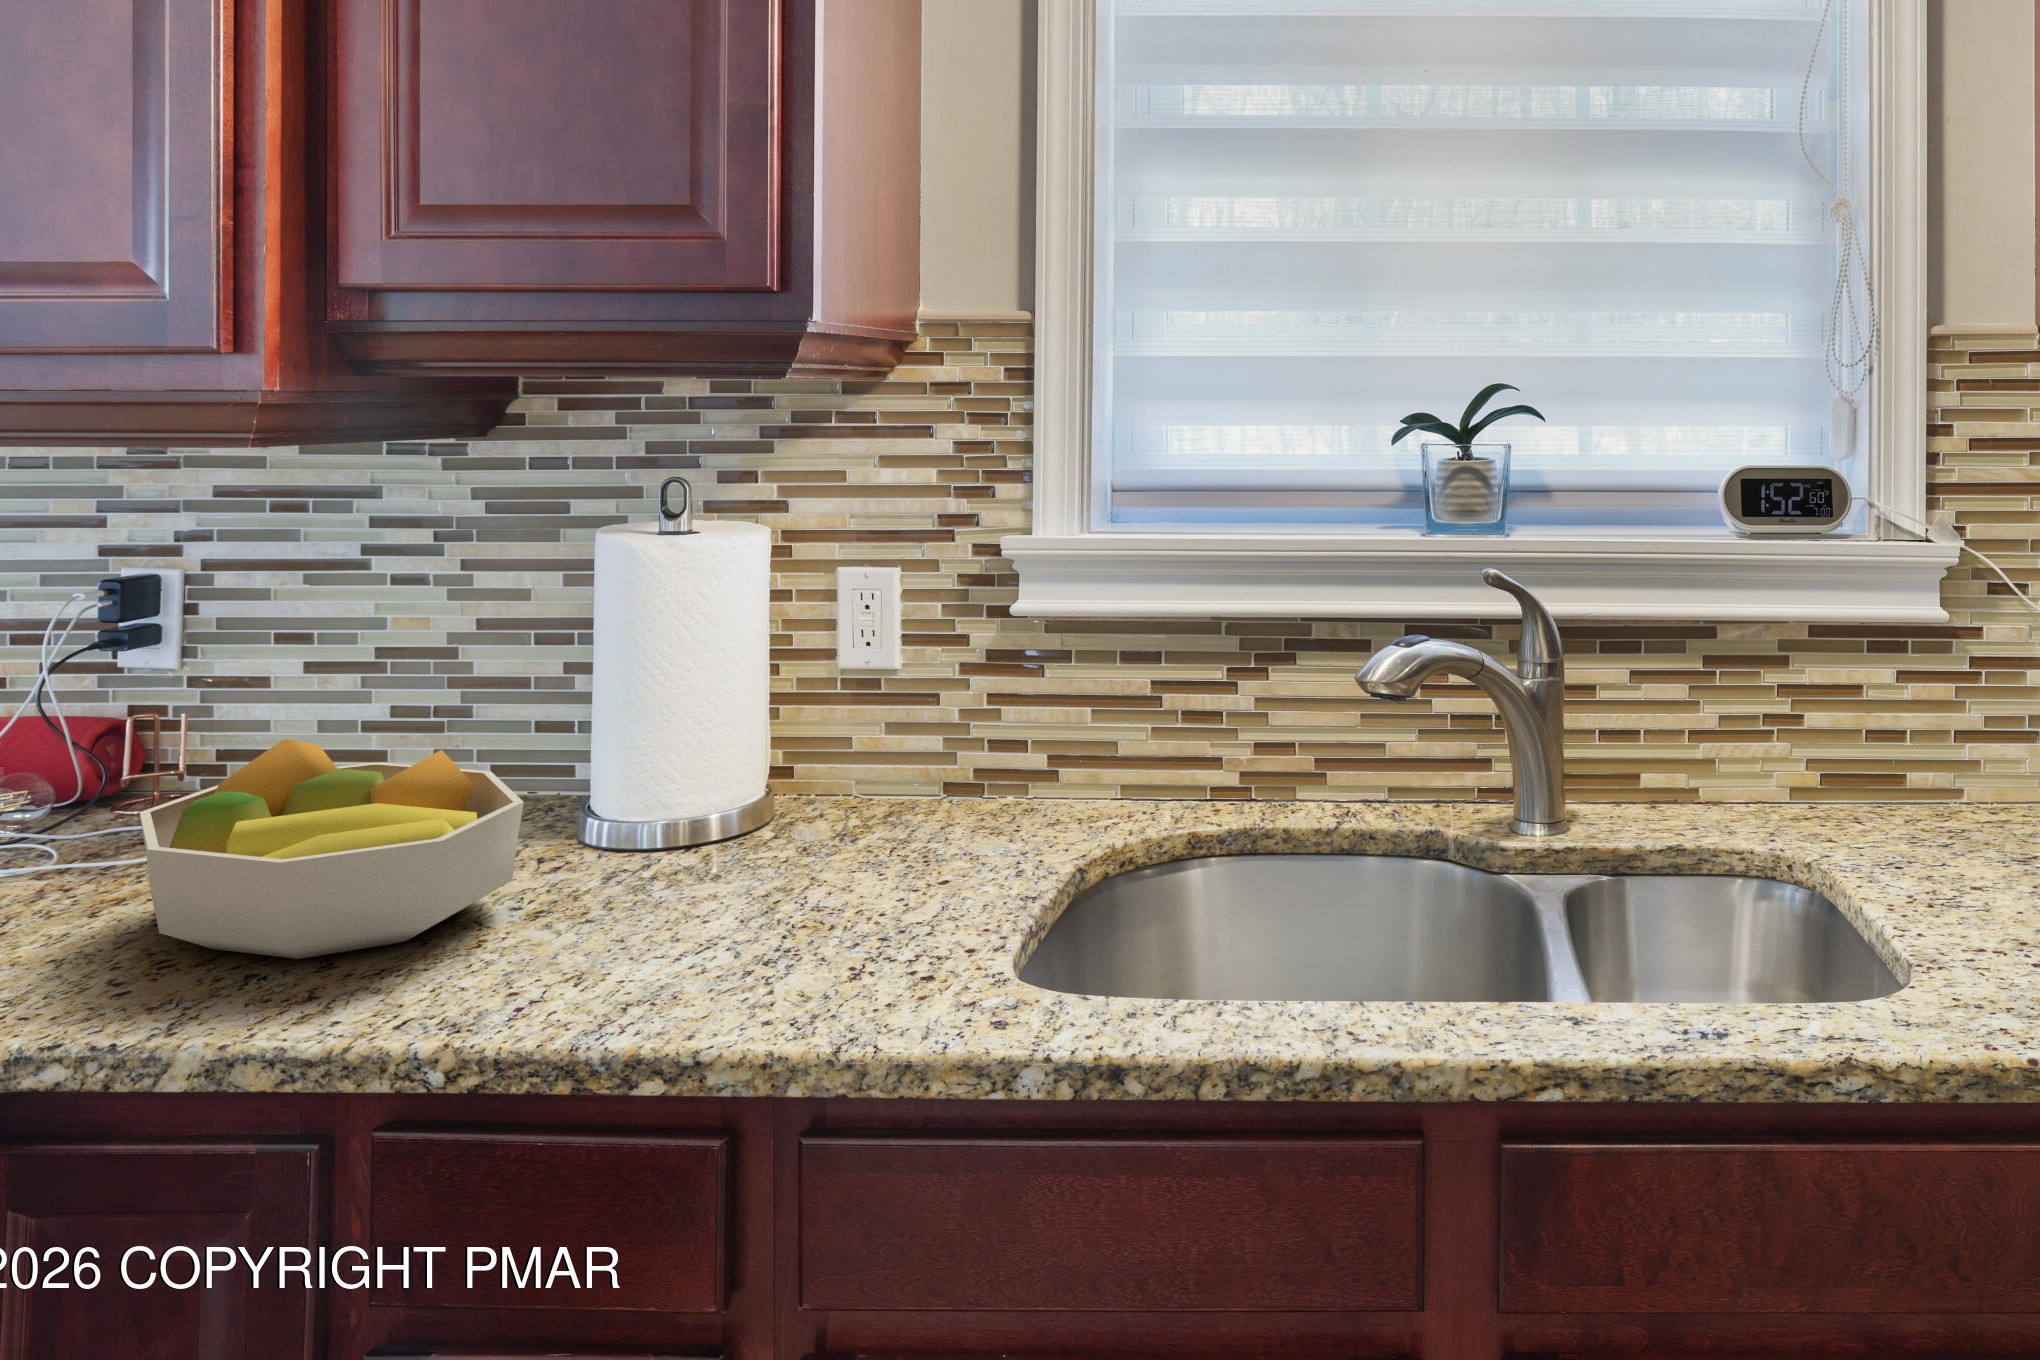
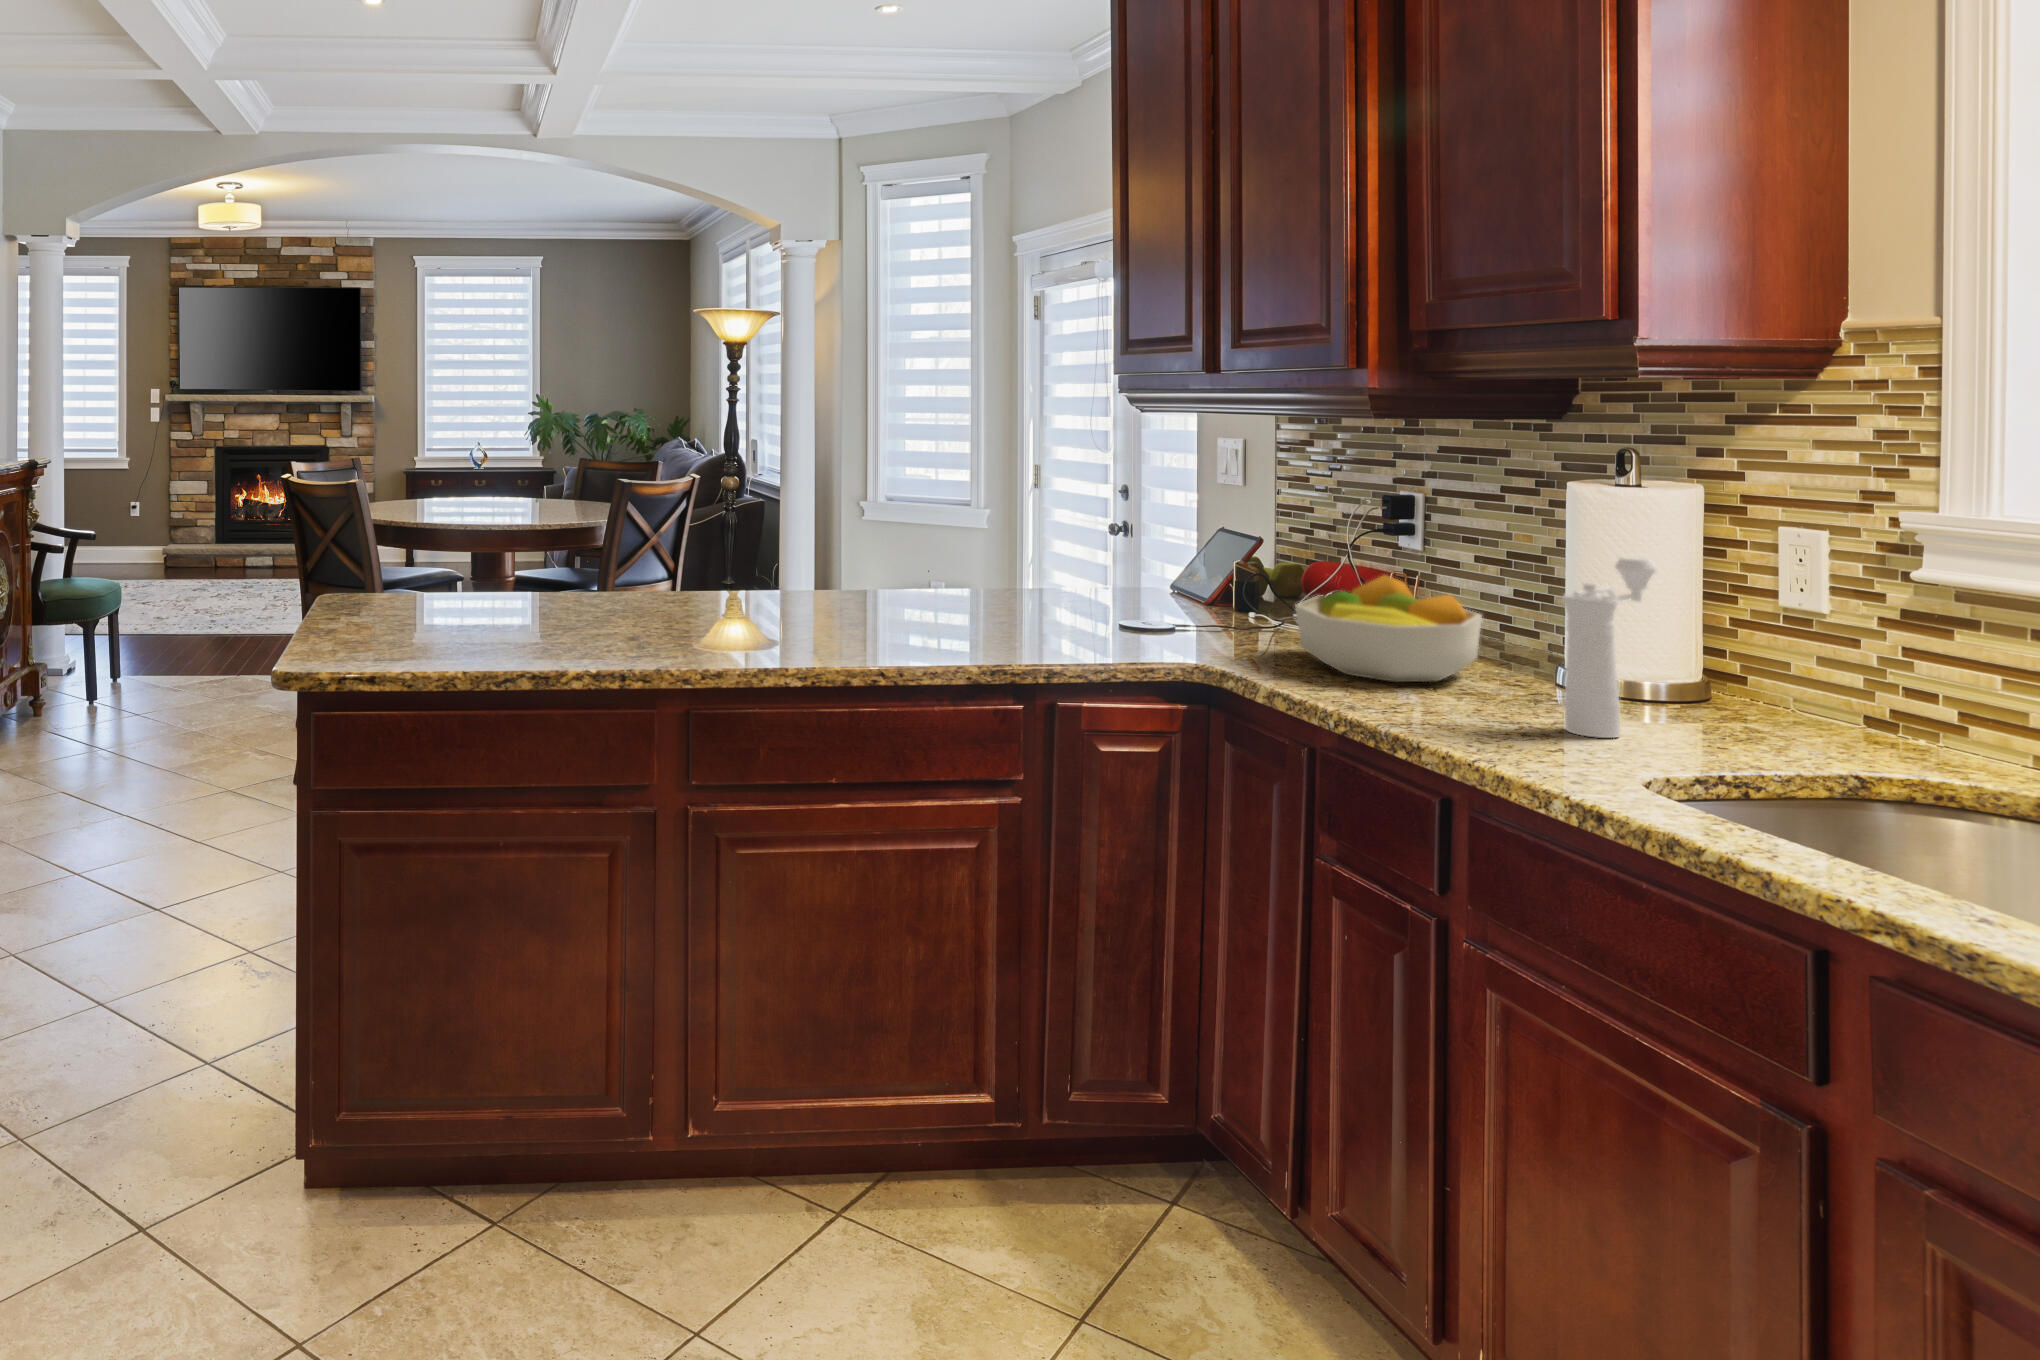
pepper mill: none [778,639,854,933] -> present [1562,557,1657,738]

